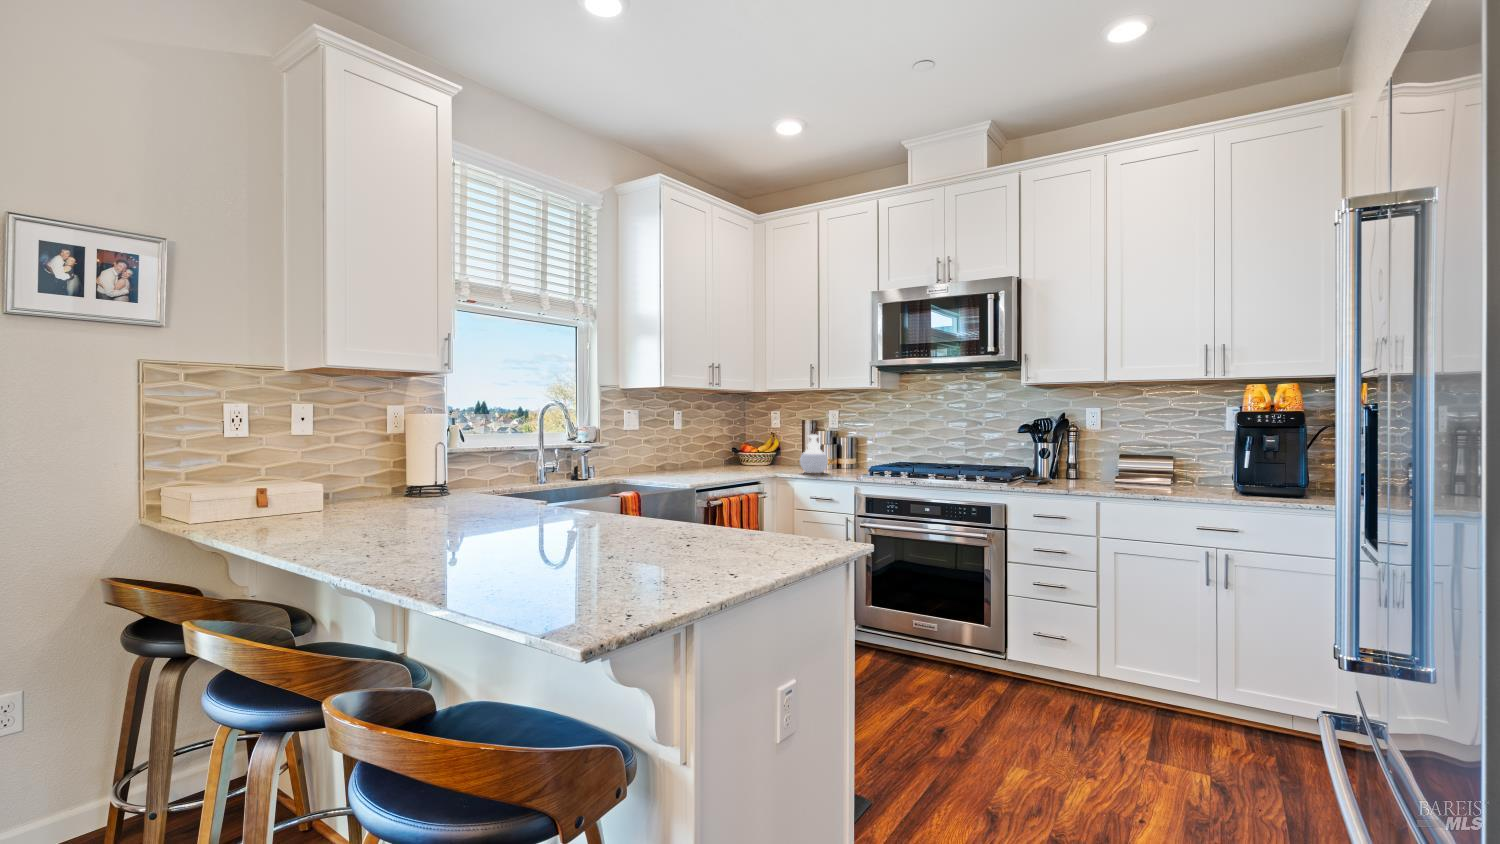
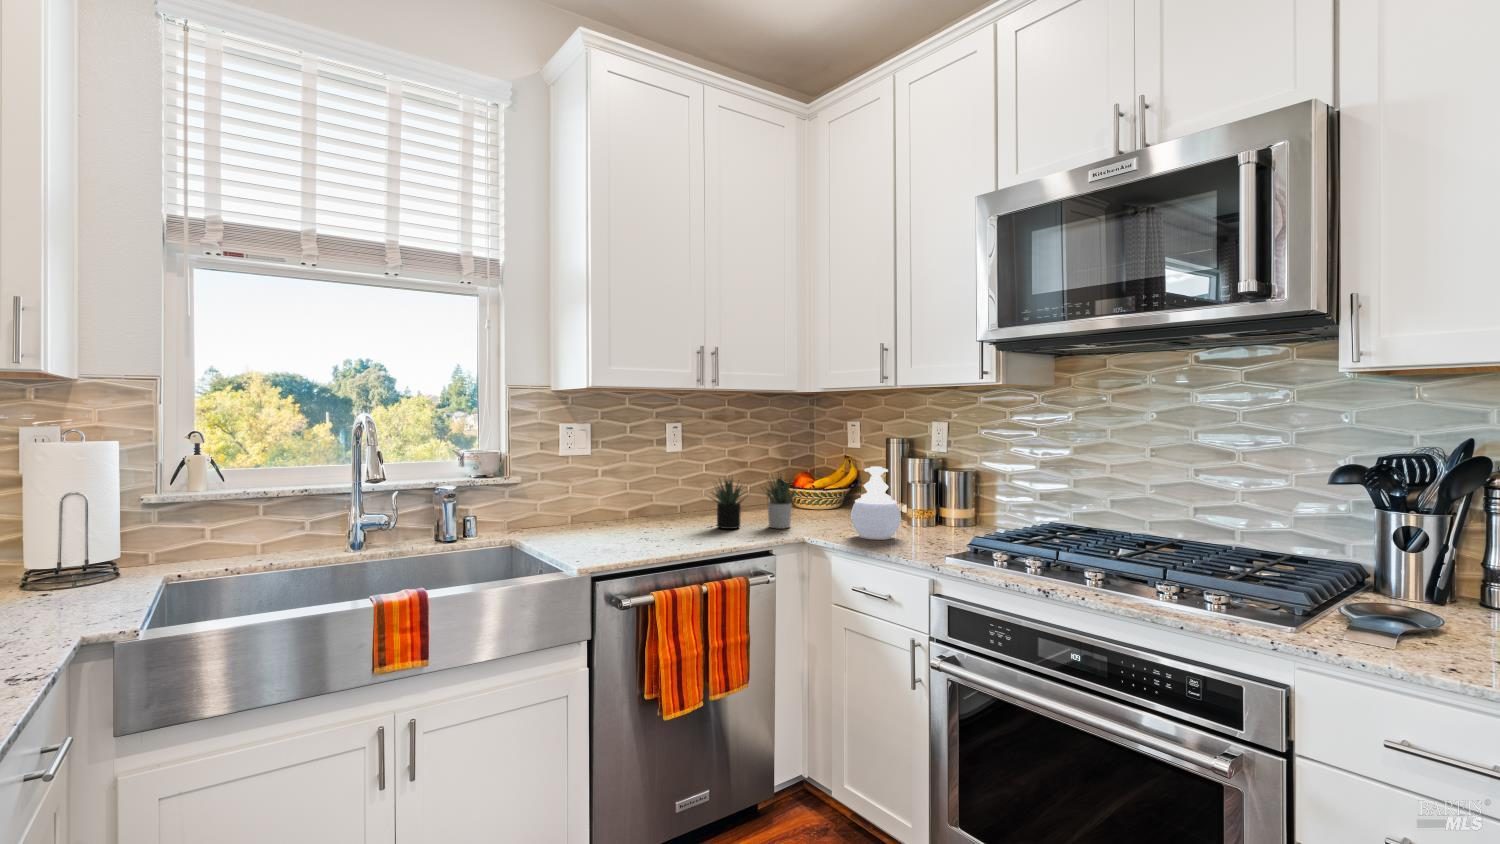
succulent plant: none [713,439,770,473] -> present [711,473,804,529]

